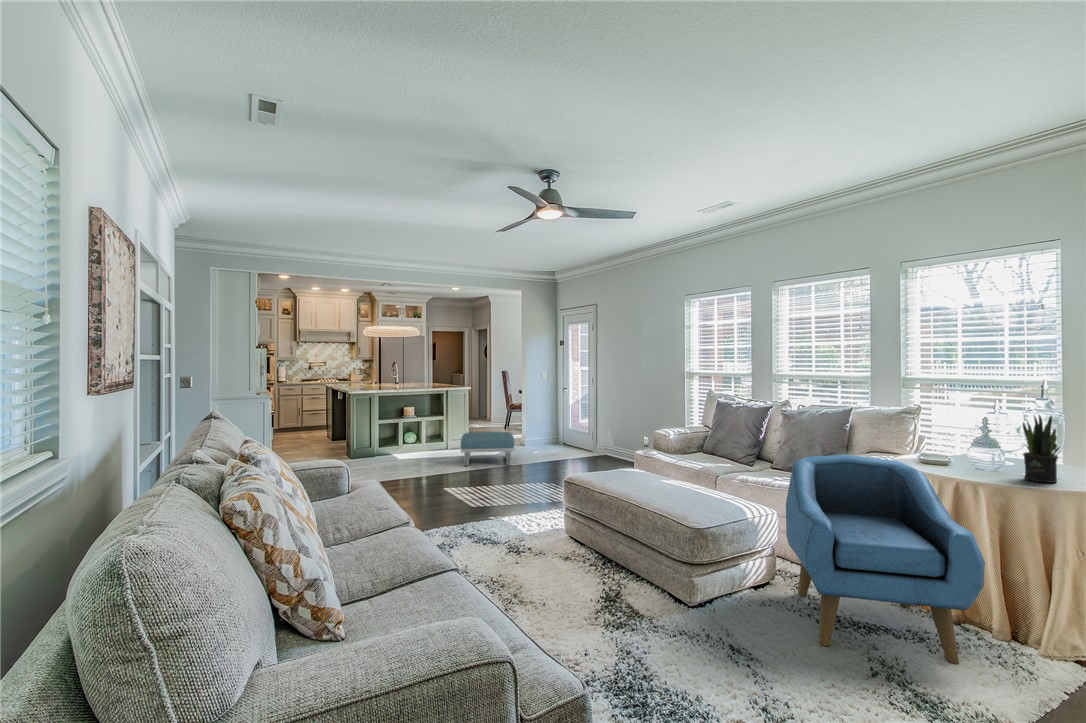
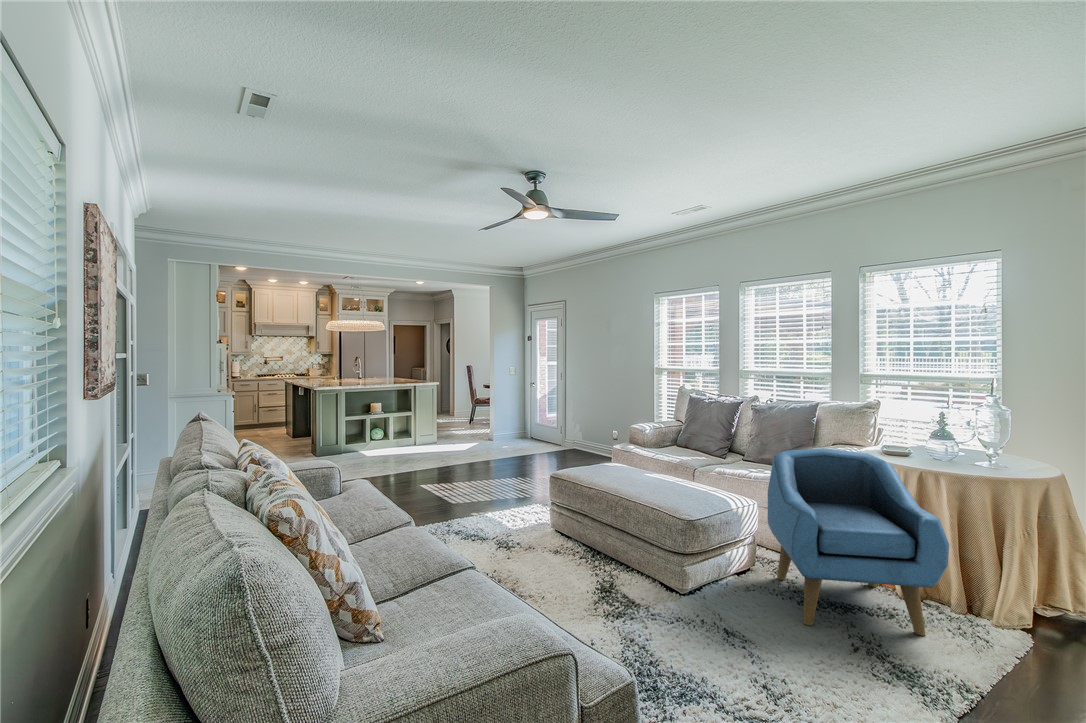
potted plant: present [1023,415,1060,483] -> none [977,410,1008,471]
footstool: present [461,432,515,466] -> none [432,428,487,463]

